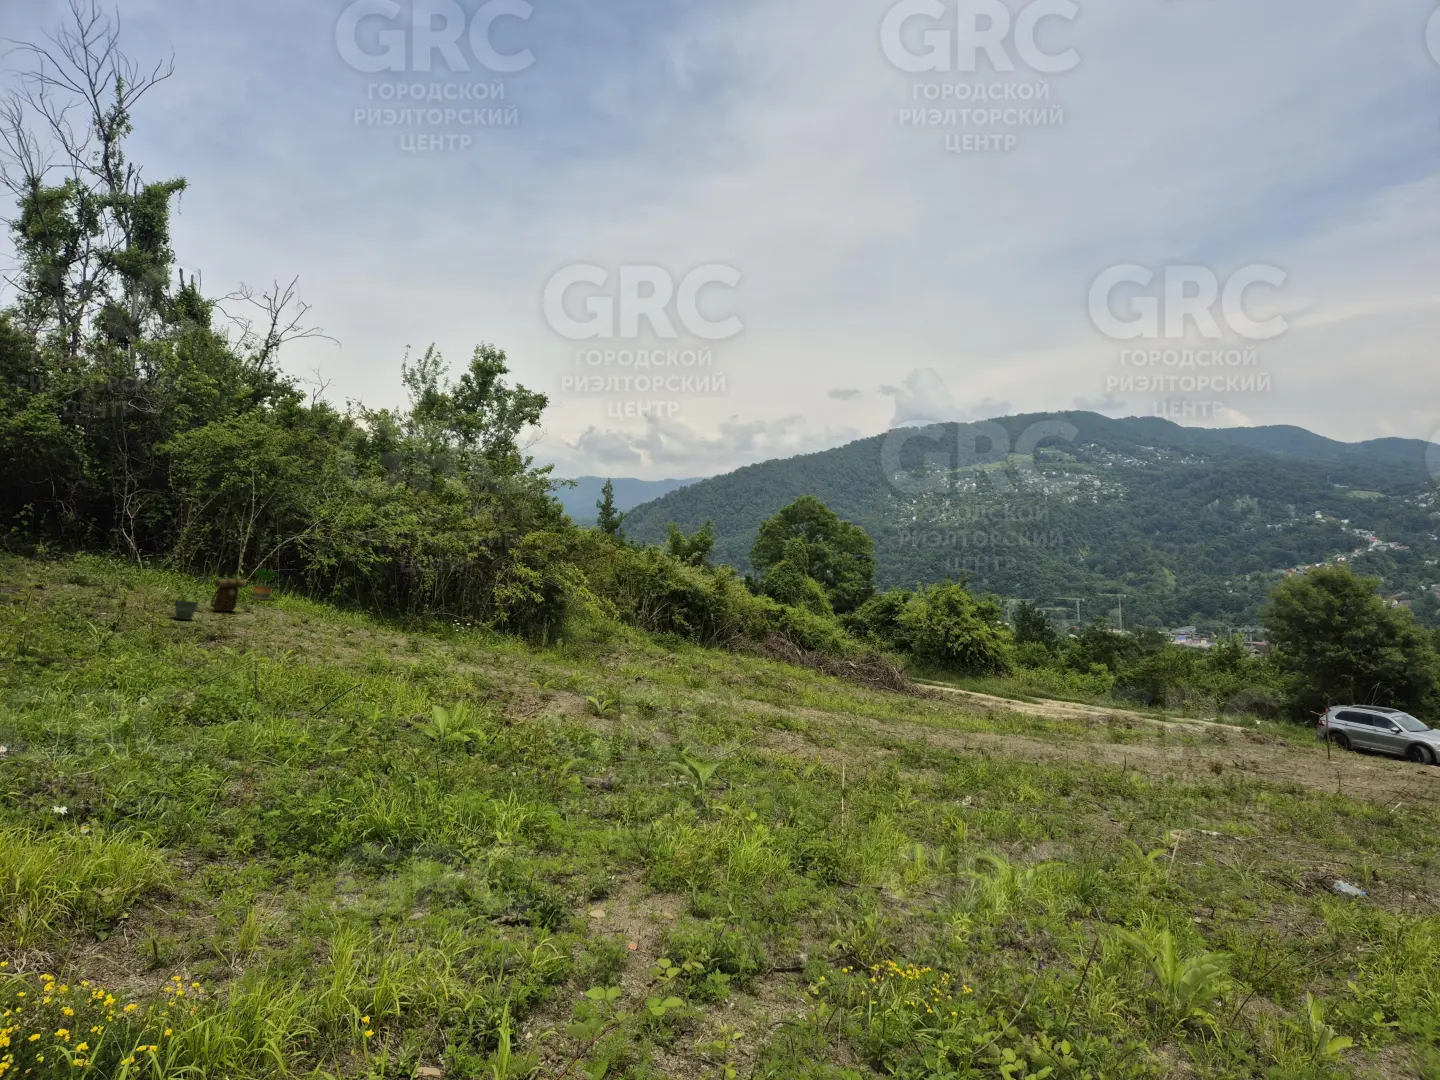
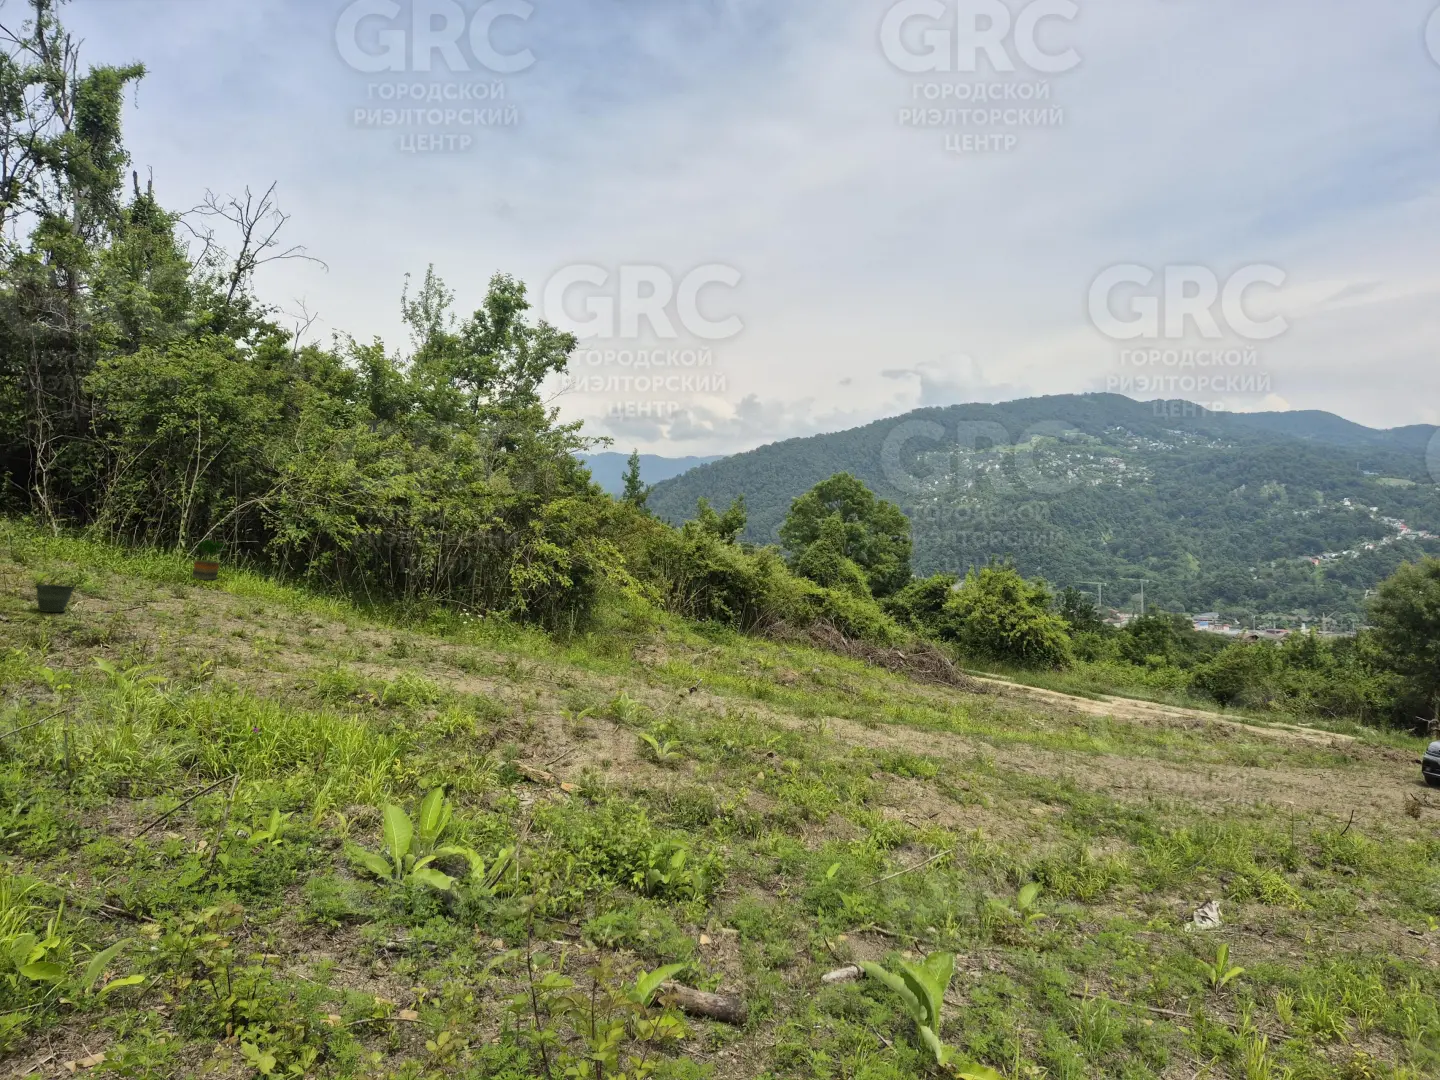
backpack: present [210,578,246,611] -> none [110,552,164,598]

